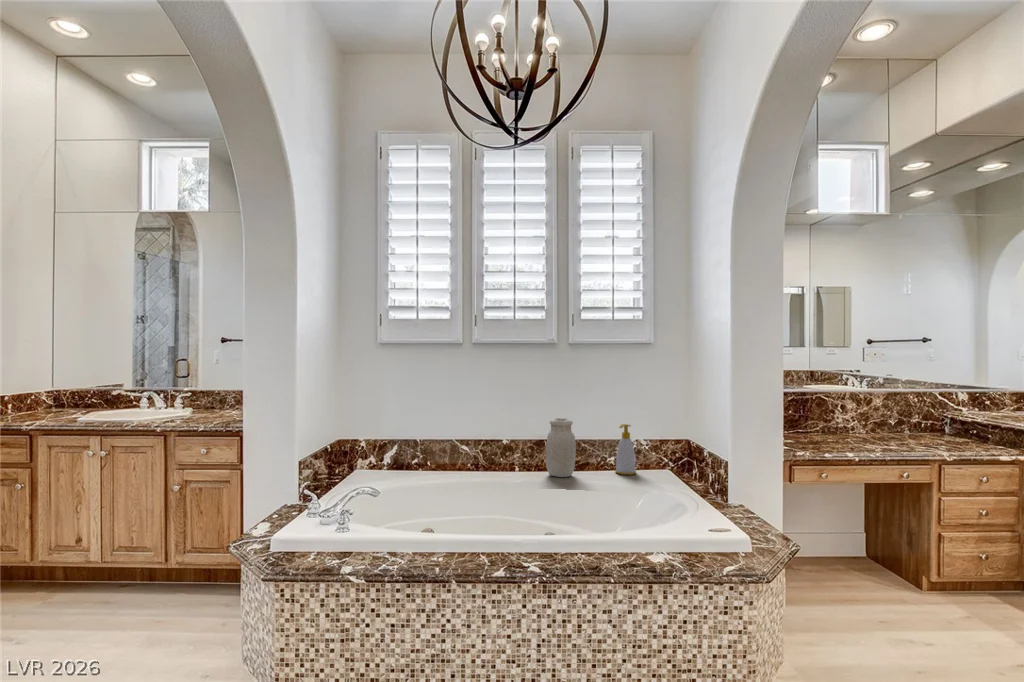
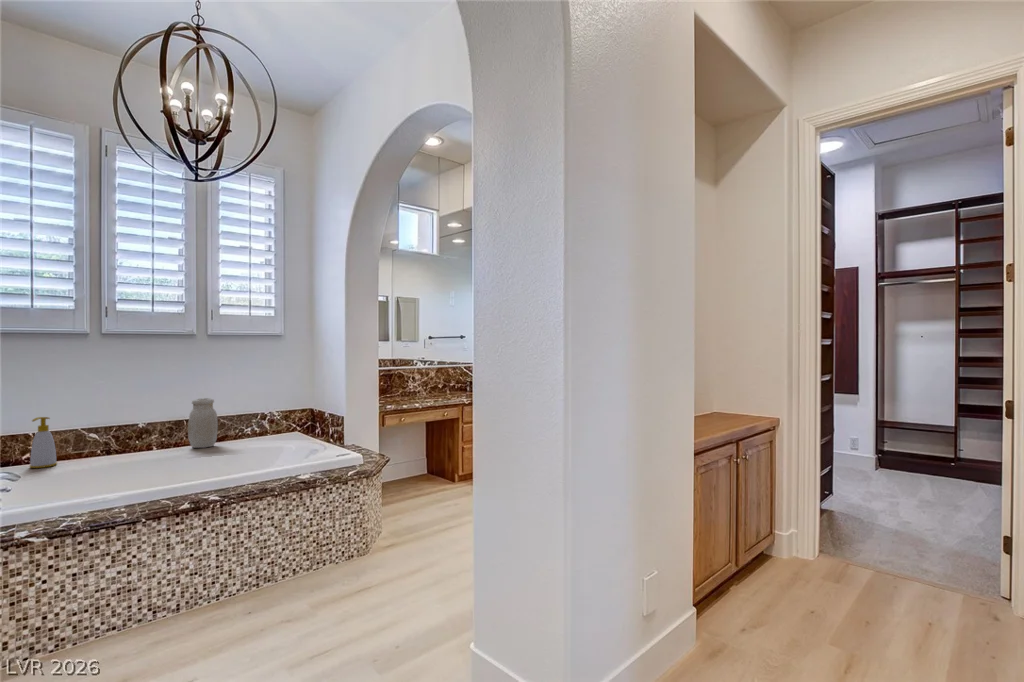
soap bottle: present [615,424,636,475] -> present [30,417,57,468]

